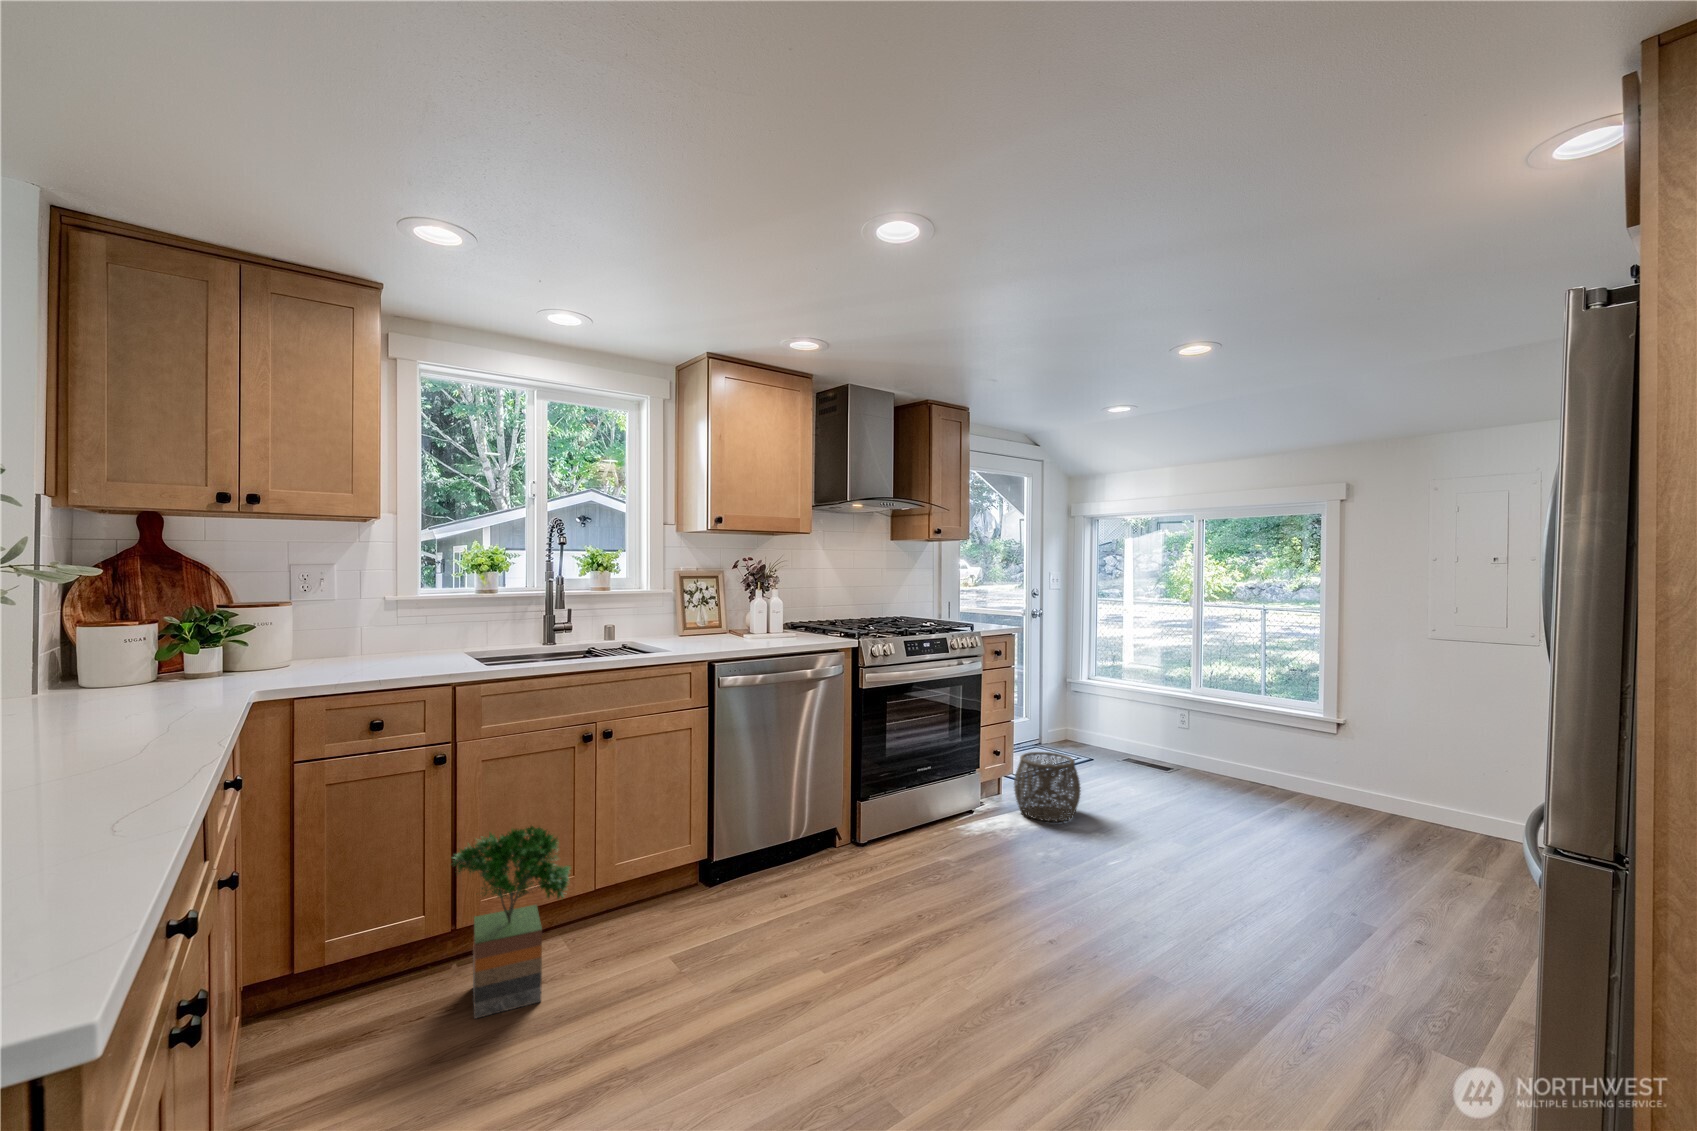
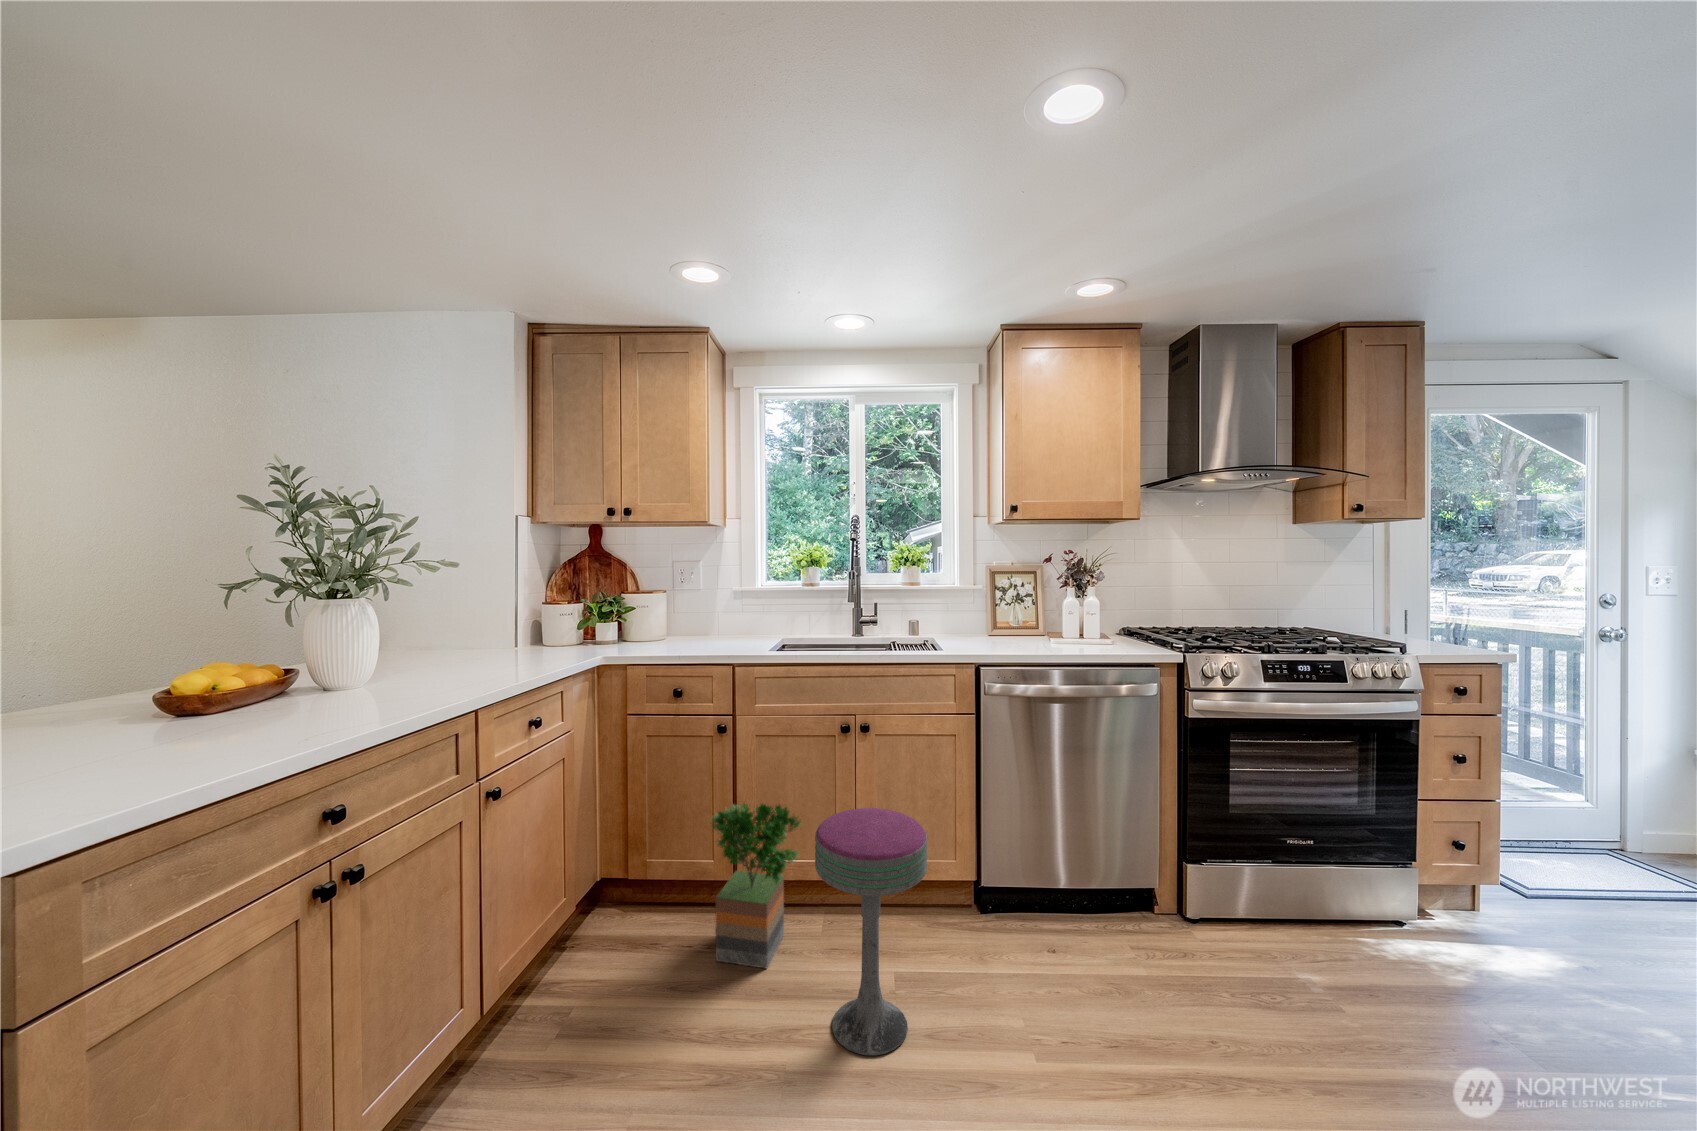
woven basket: present [1014,752,1080,822] -> none [1486,861,1644,998]
bar stool: none [628,792,736,1020] -> present [815,808,927,1055]

